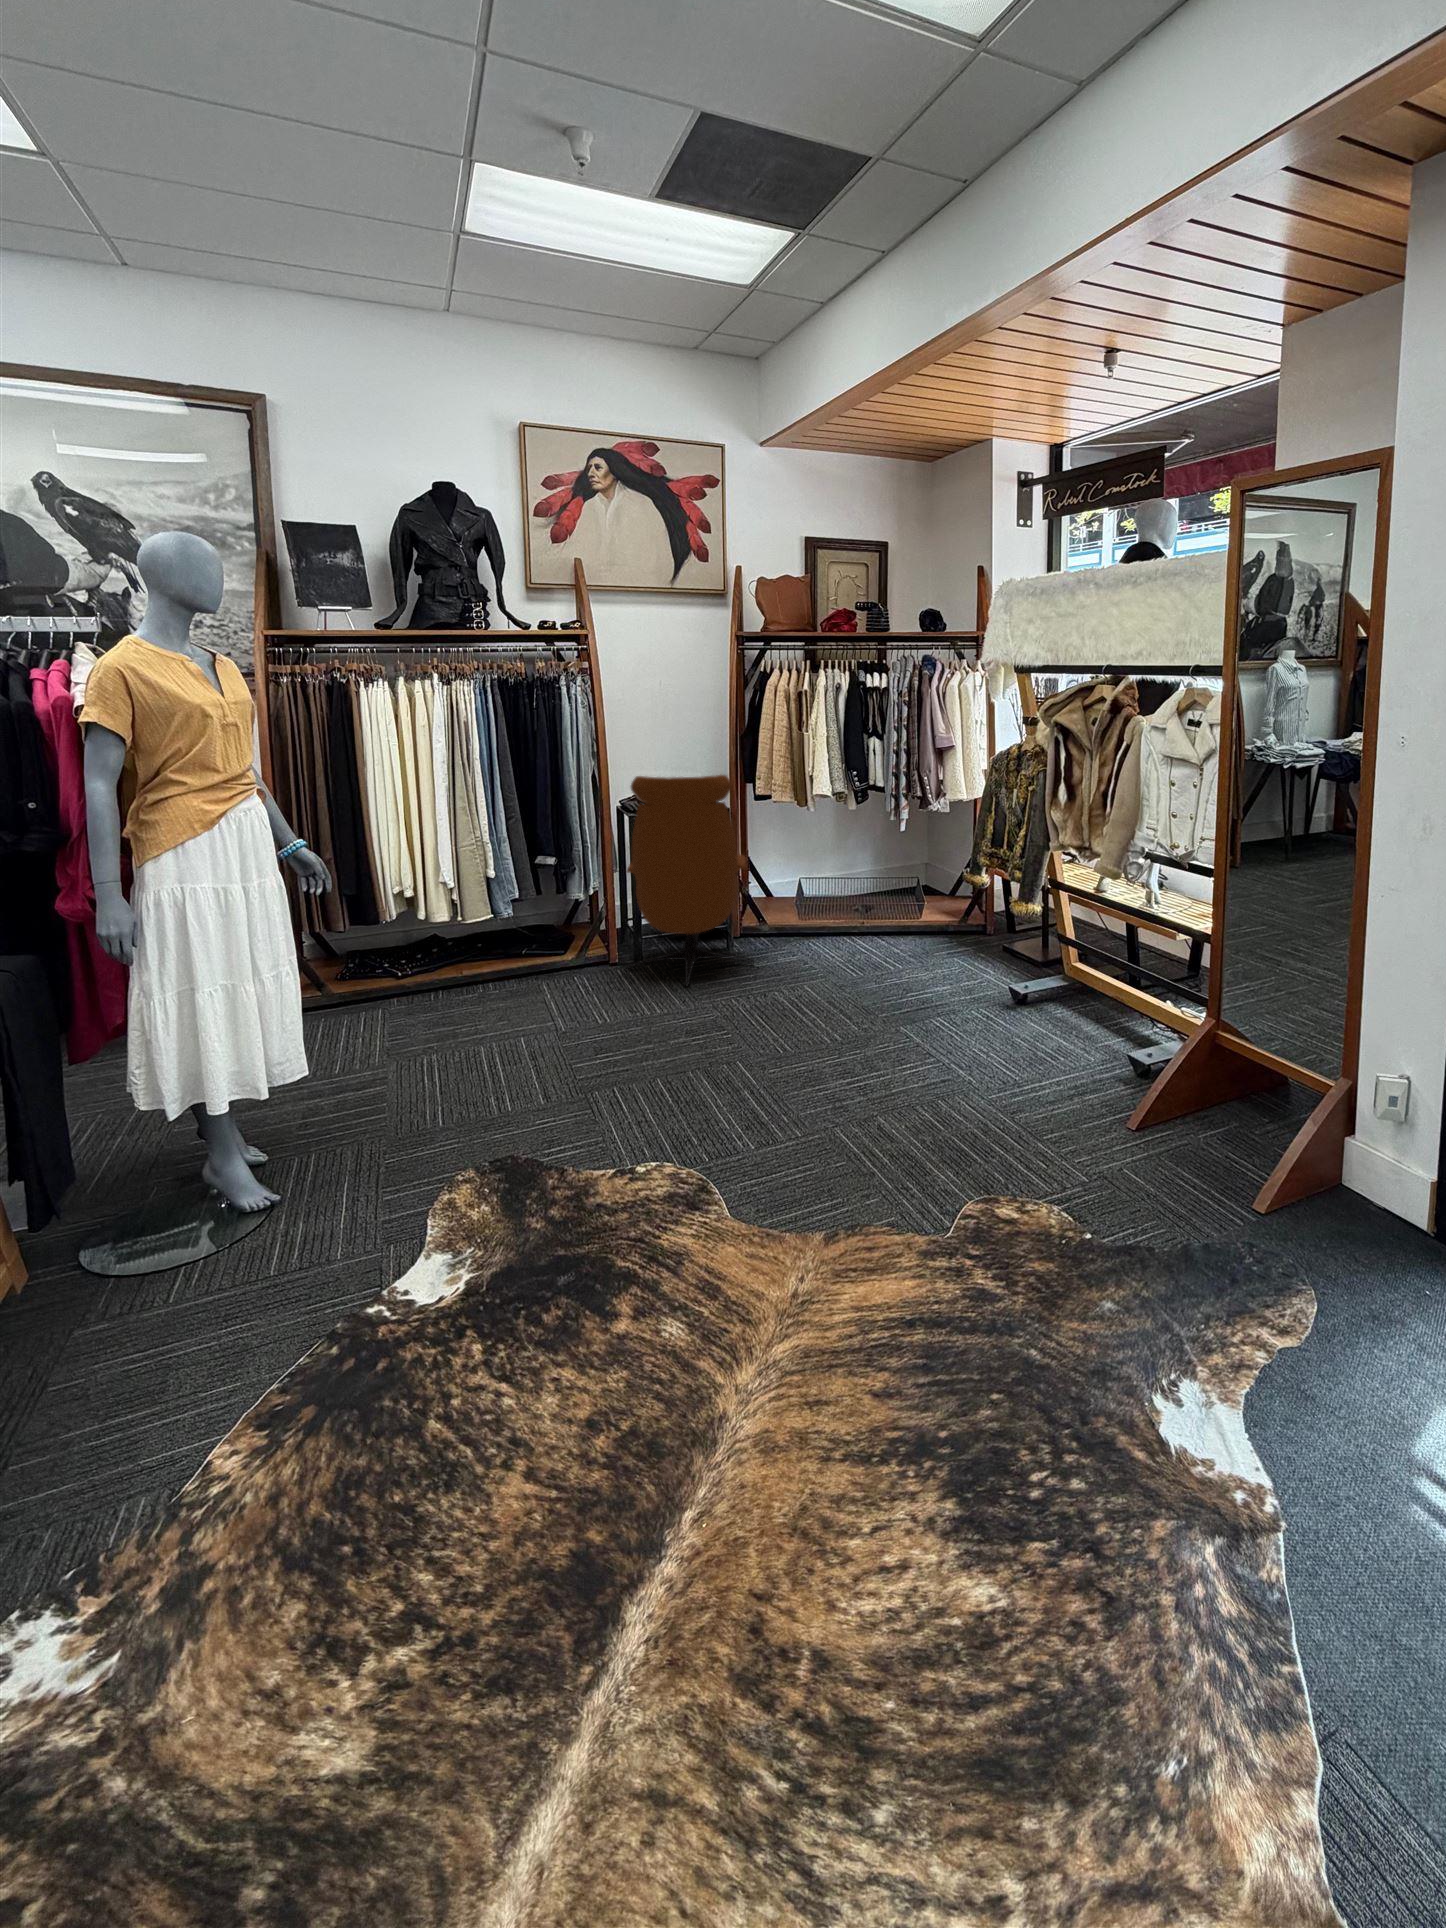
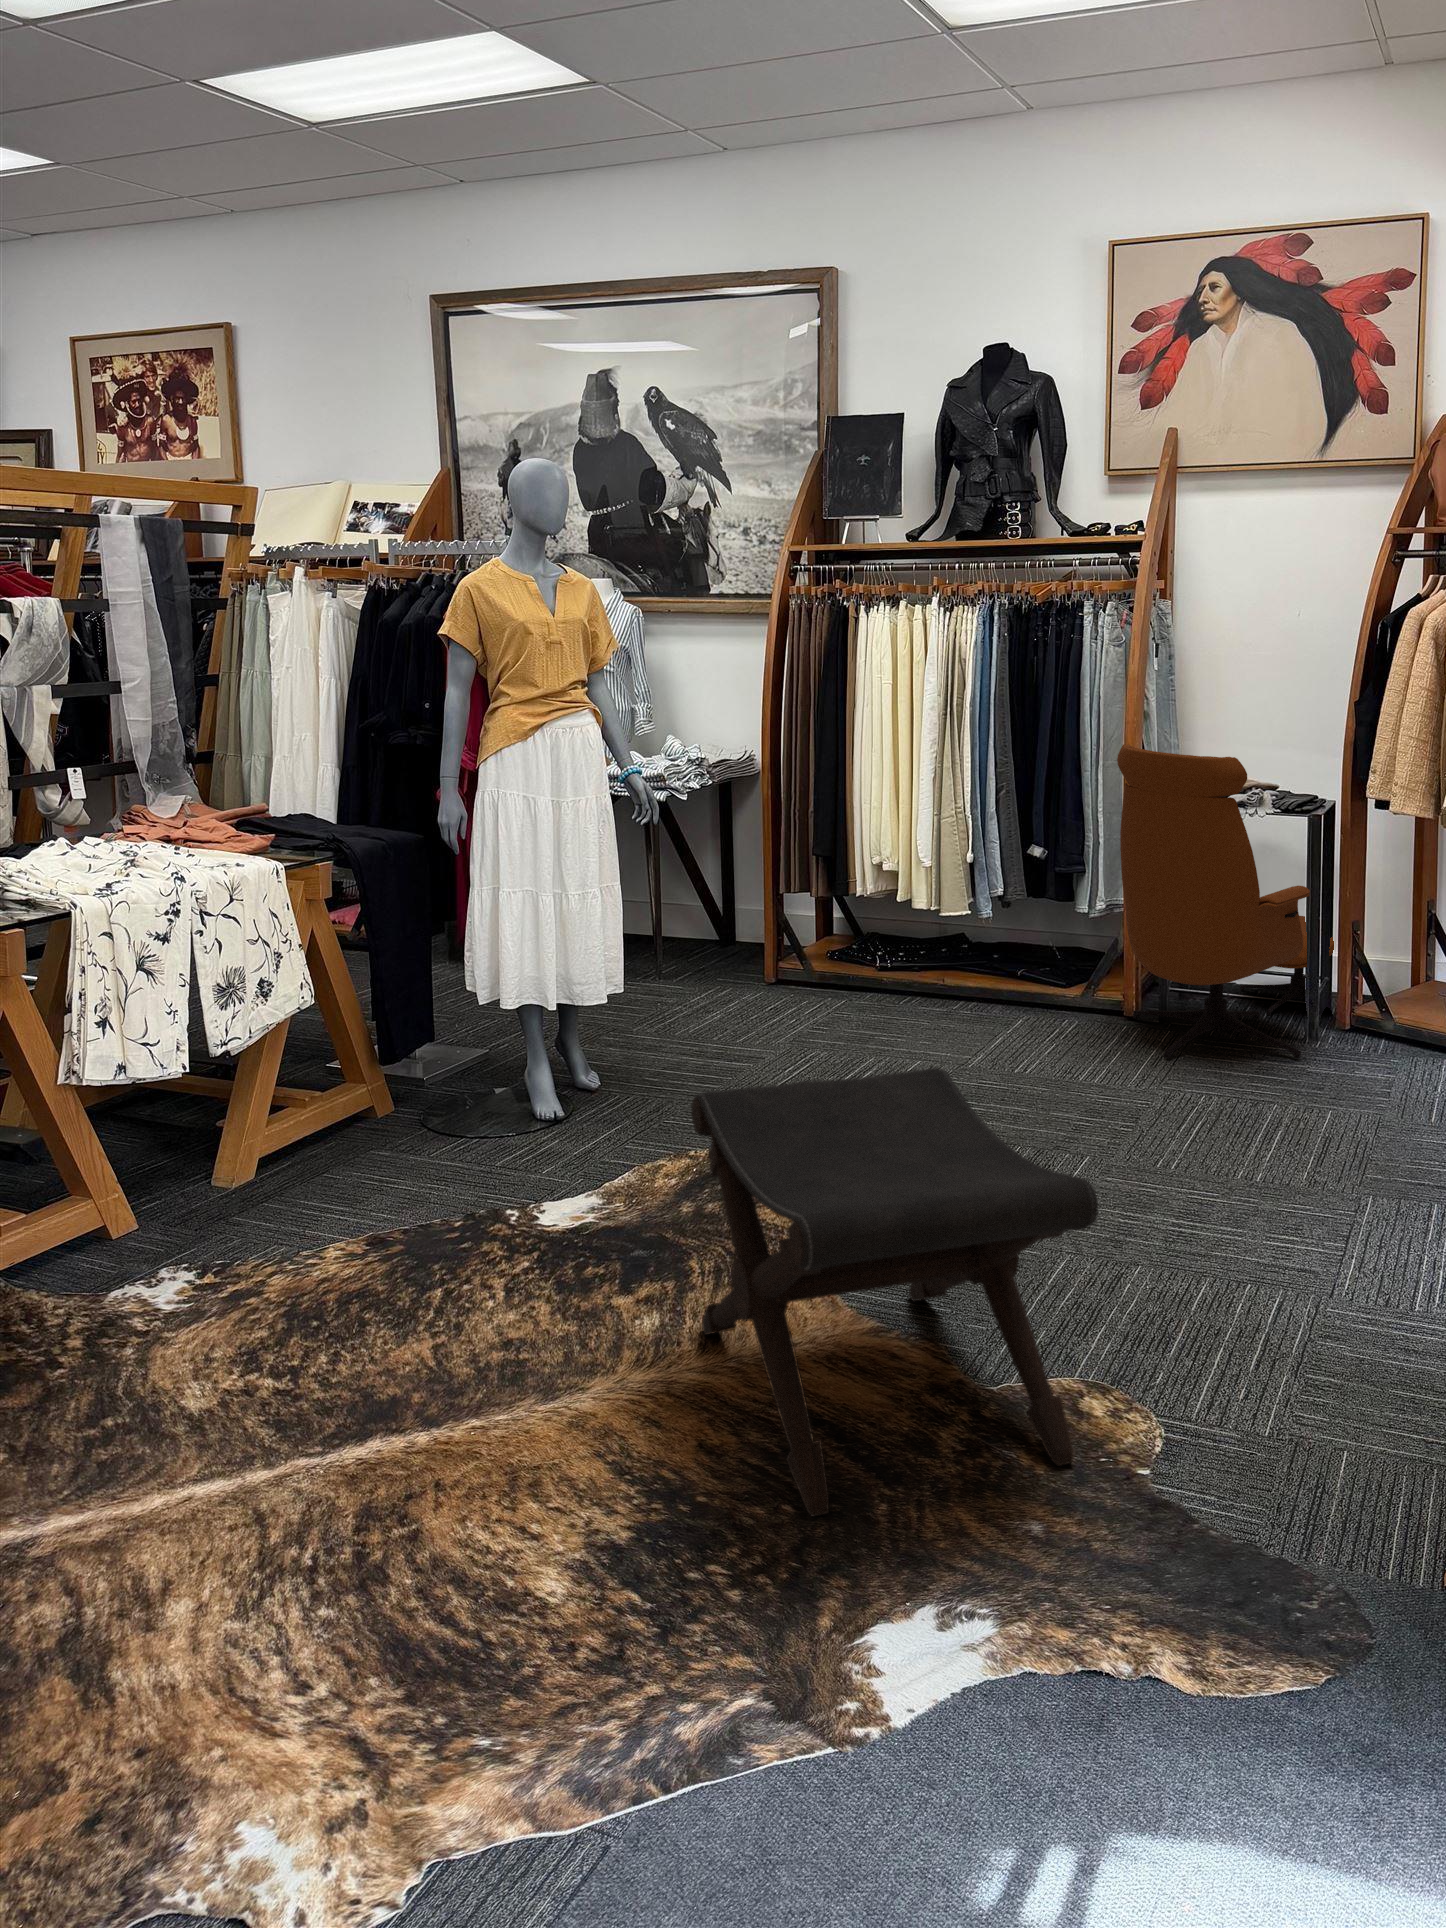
footstool: none [703,1016,1062,1389] -> present [691,1067,1098,1517]

